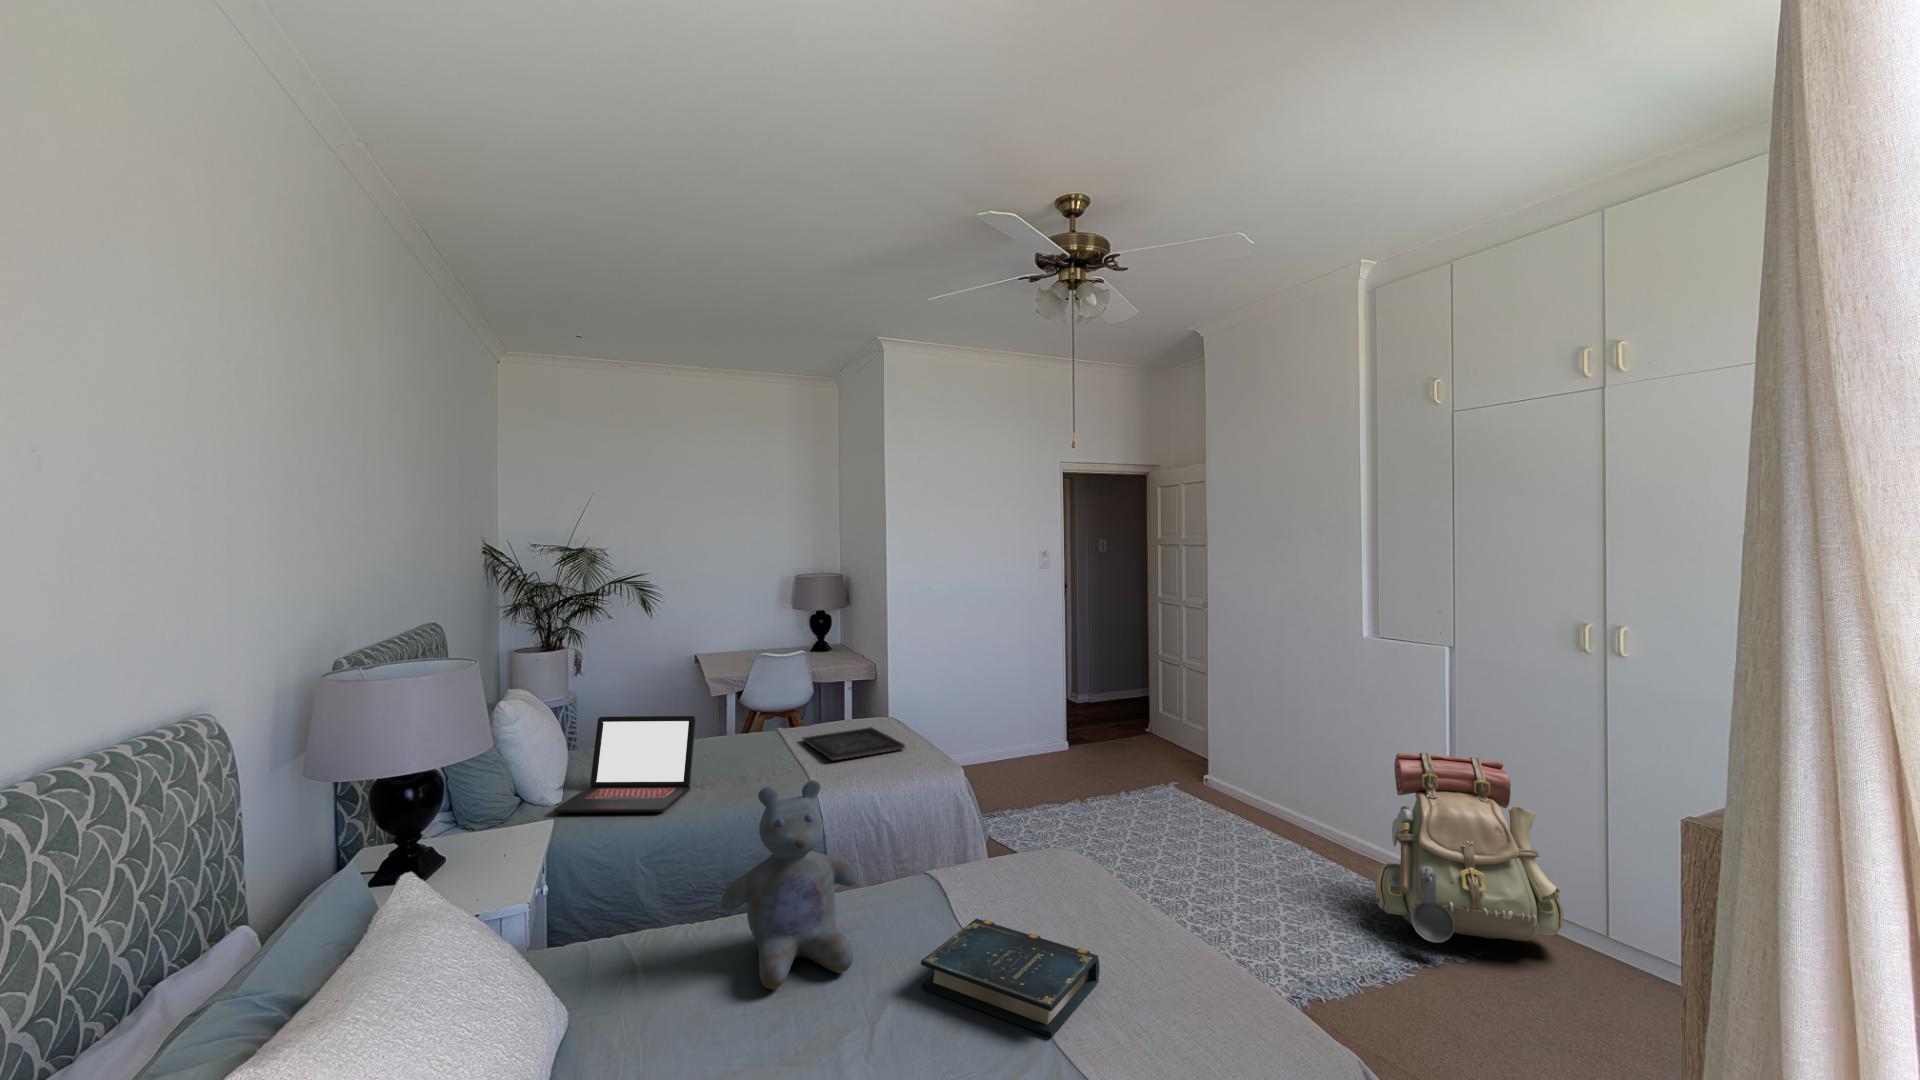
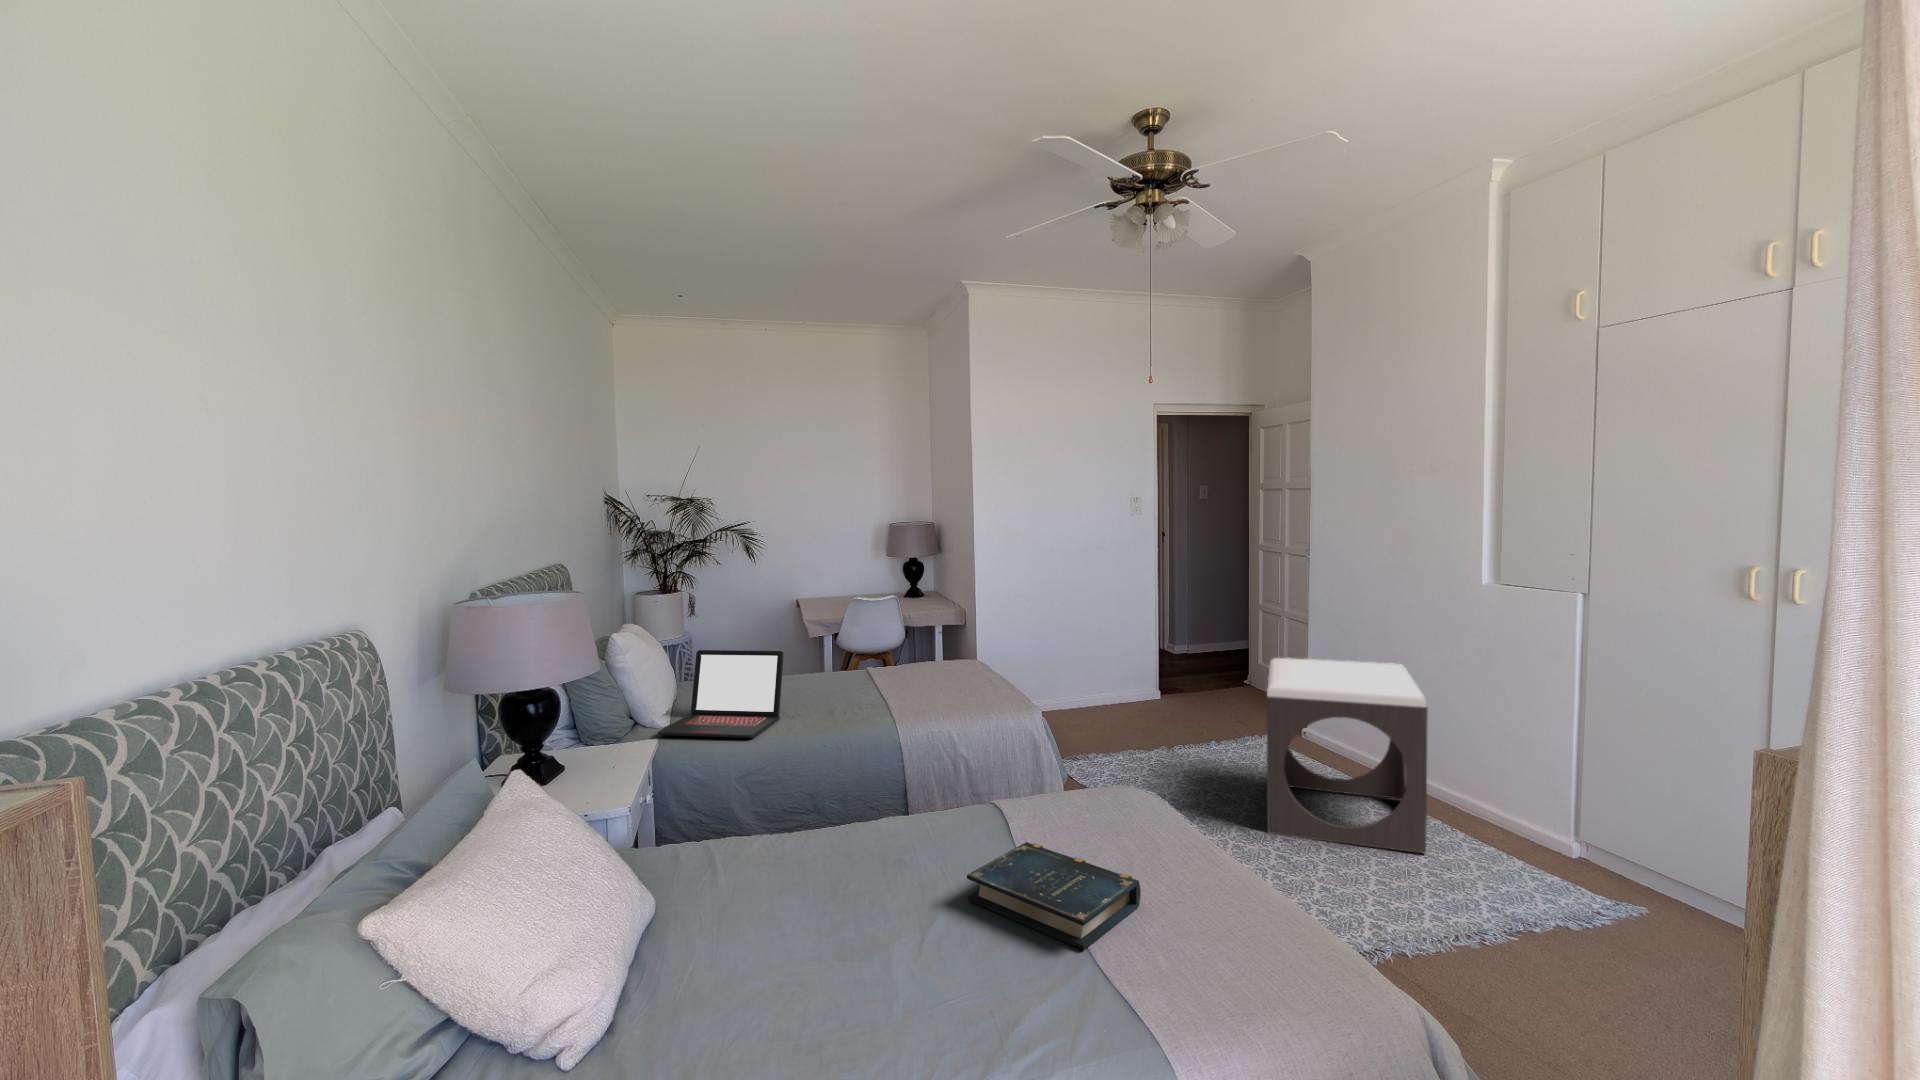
footstool: none [1173,710,1325,897] -> present [1267,658,1428,853]
tray: present [803,727,905,760] -> none [888,668,986,697]
backpack: present [1375,753,1564,943] -> none [1480,707,1698,910]
stuffed bear: present [721,780,858,989] -> none [787,706,915,892]

